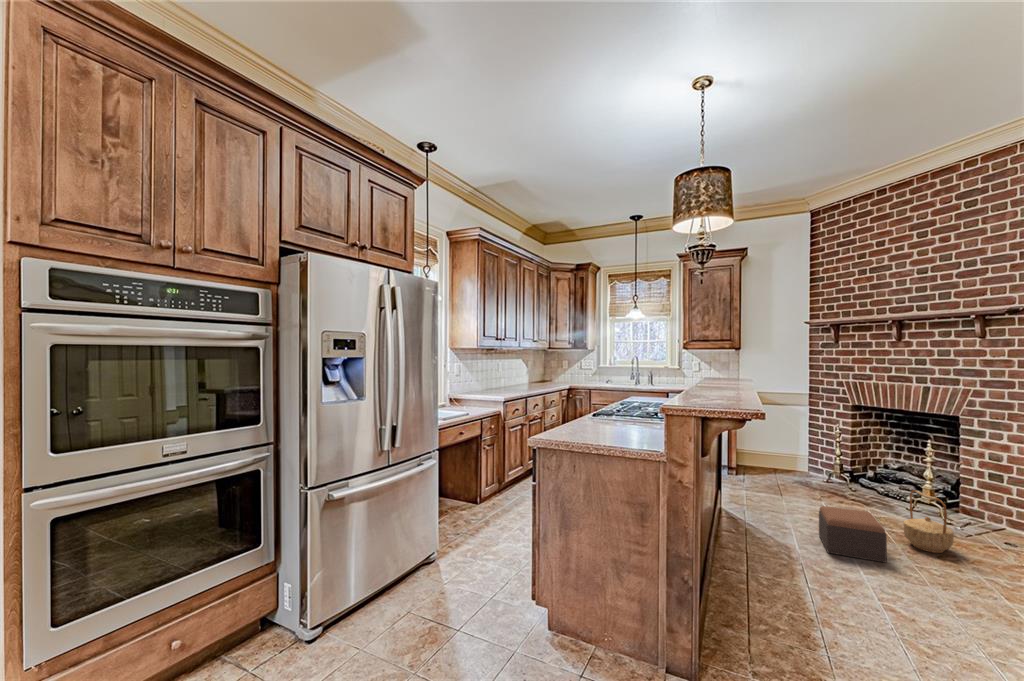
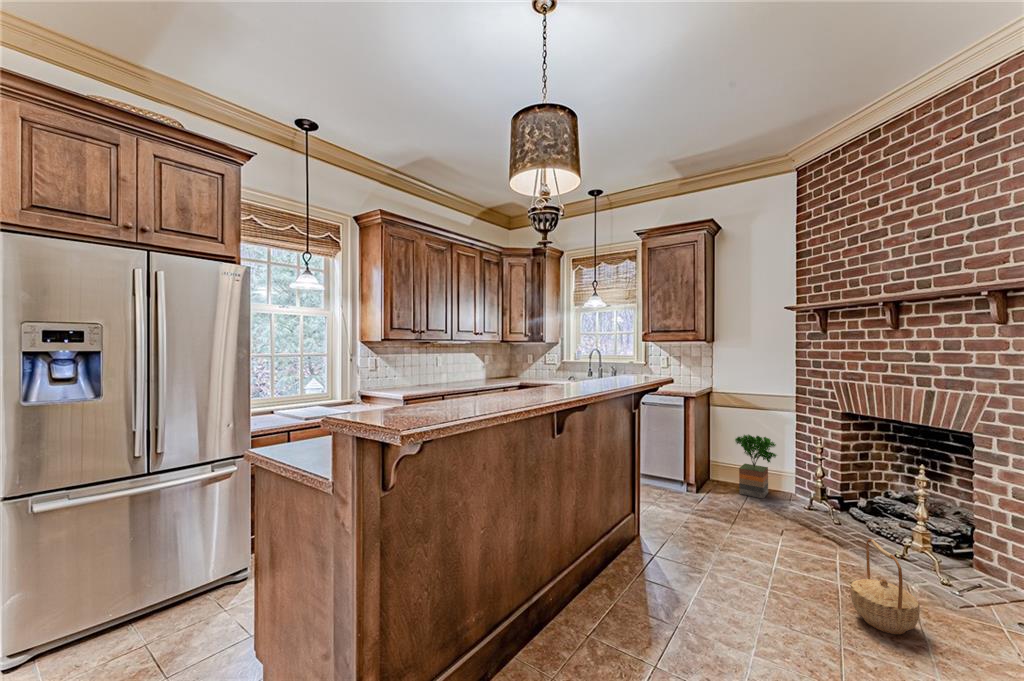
potted tree: none [762,424,800,476] -> present [735,435,776,499]
footstool: present [819,506,887,563] -> none [726,553,804,644]

